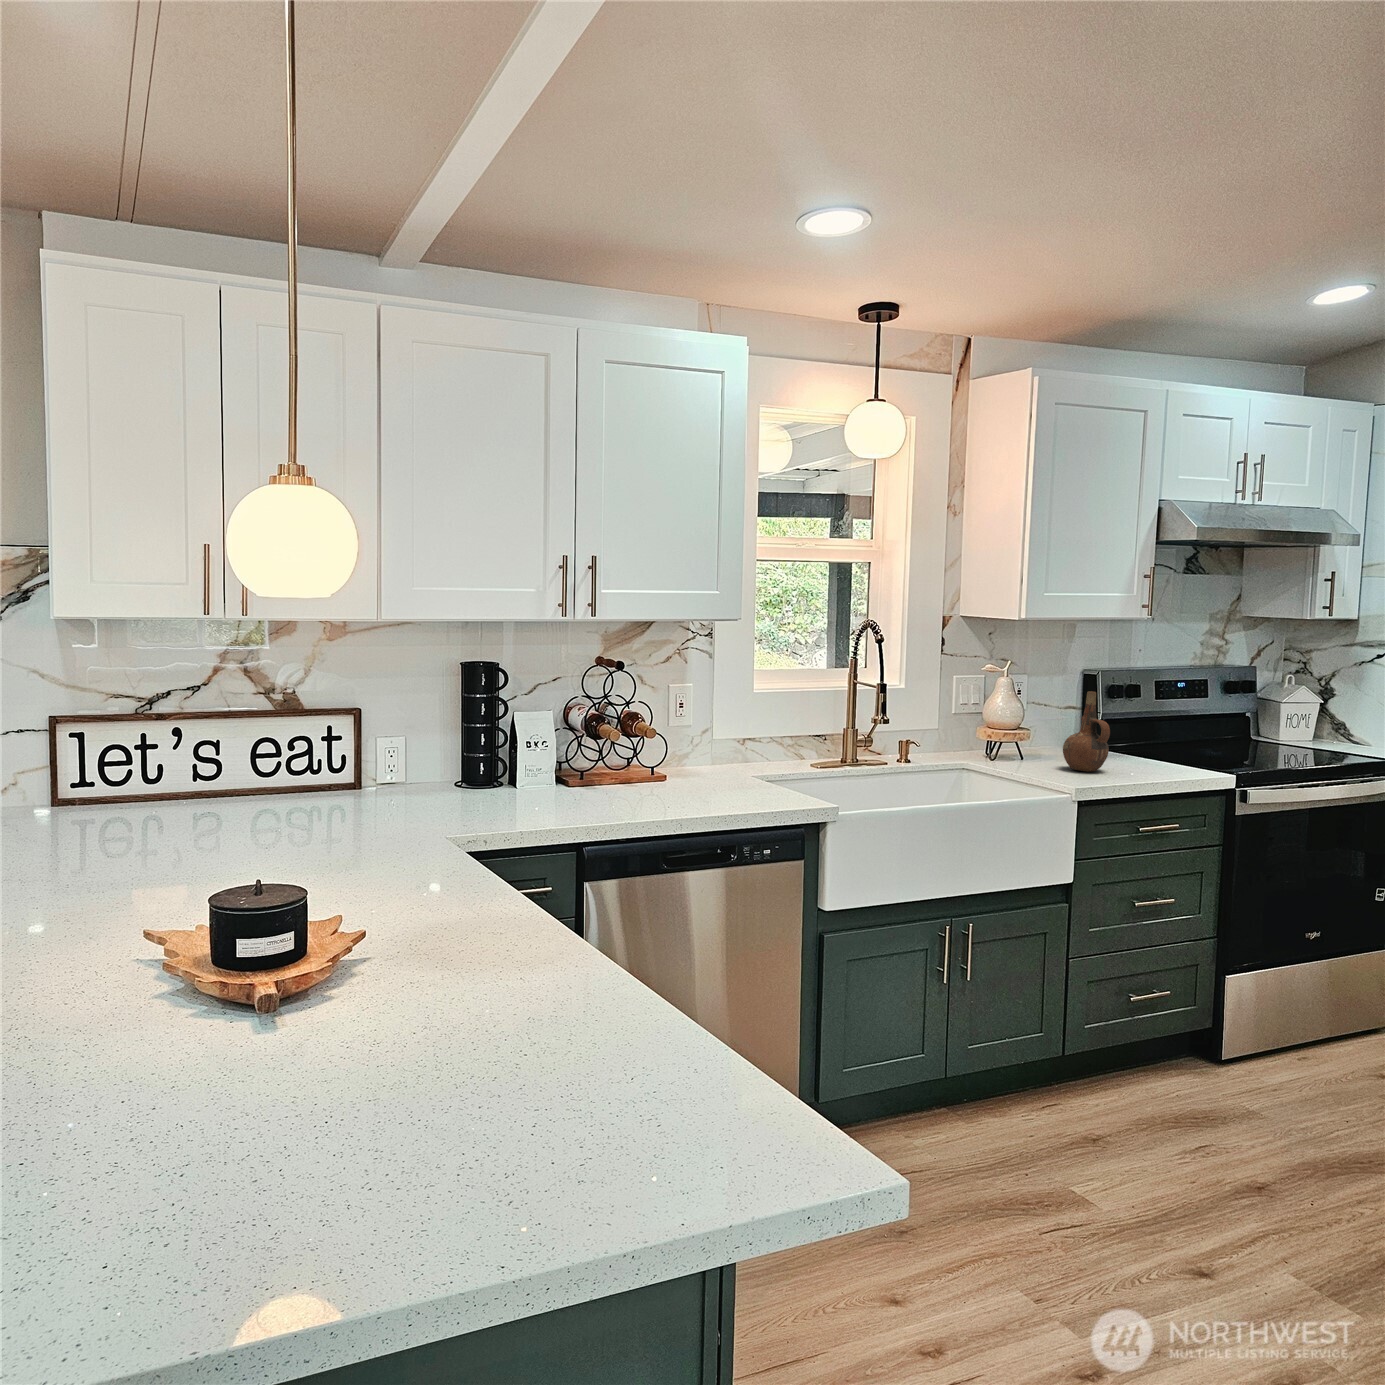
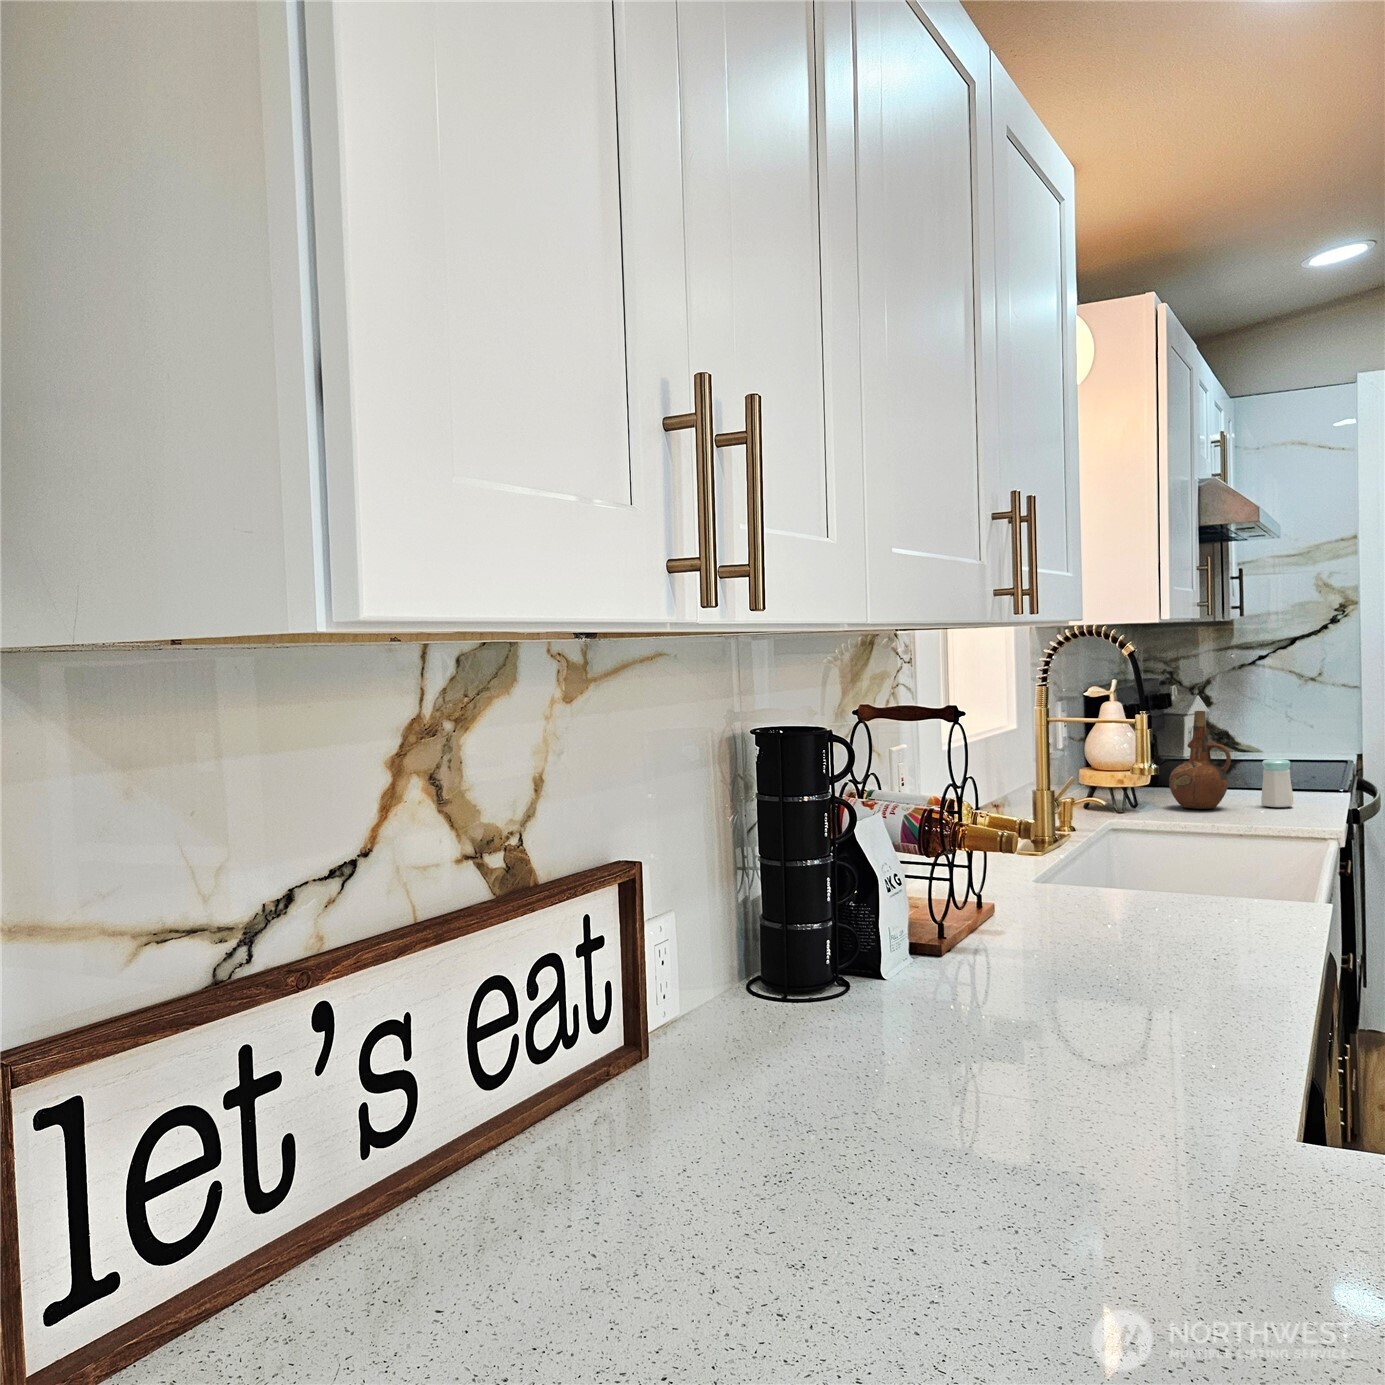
salt shaker: none [1133,738,1160,779] -> present [1261,759,1293,807]

